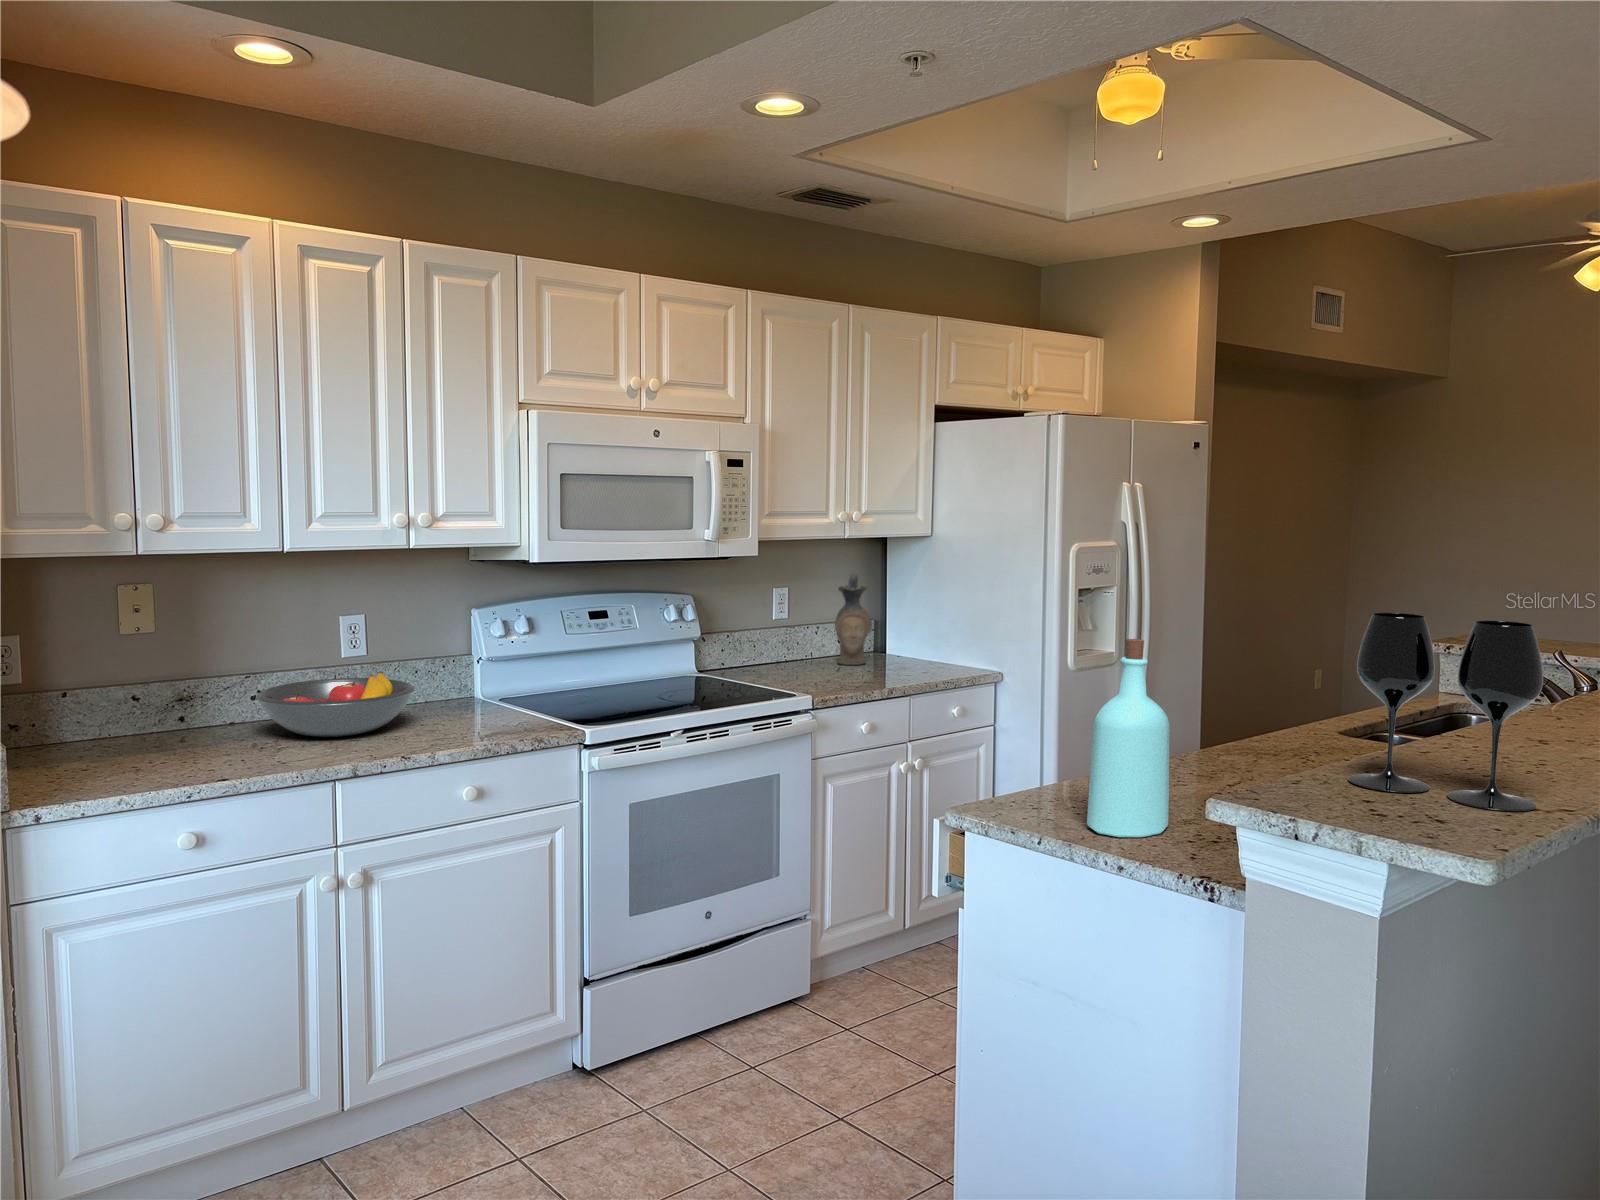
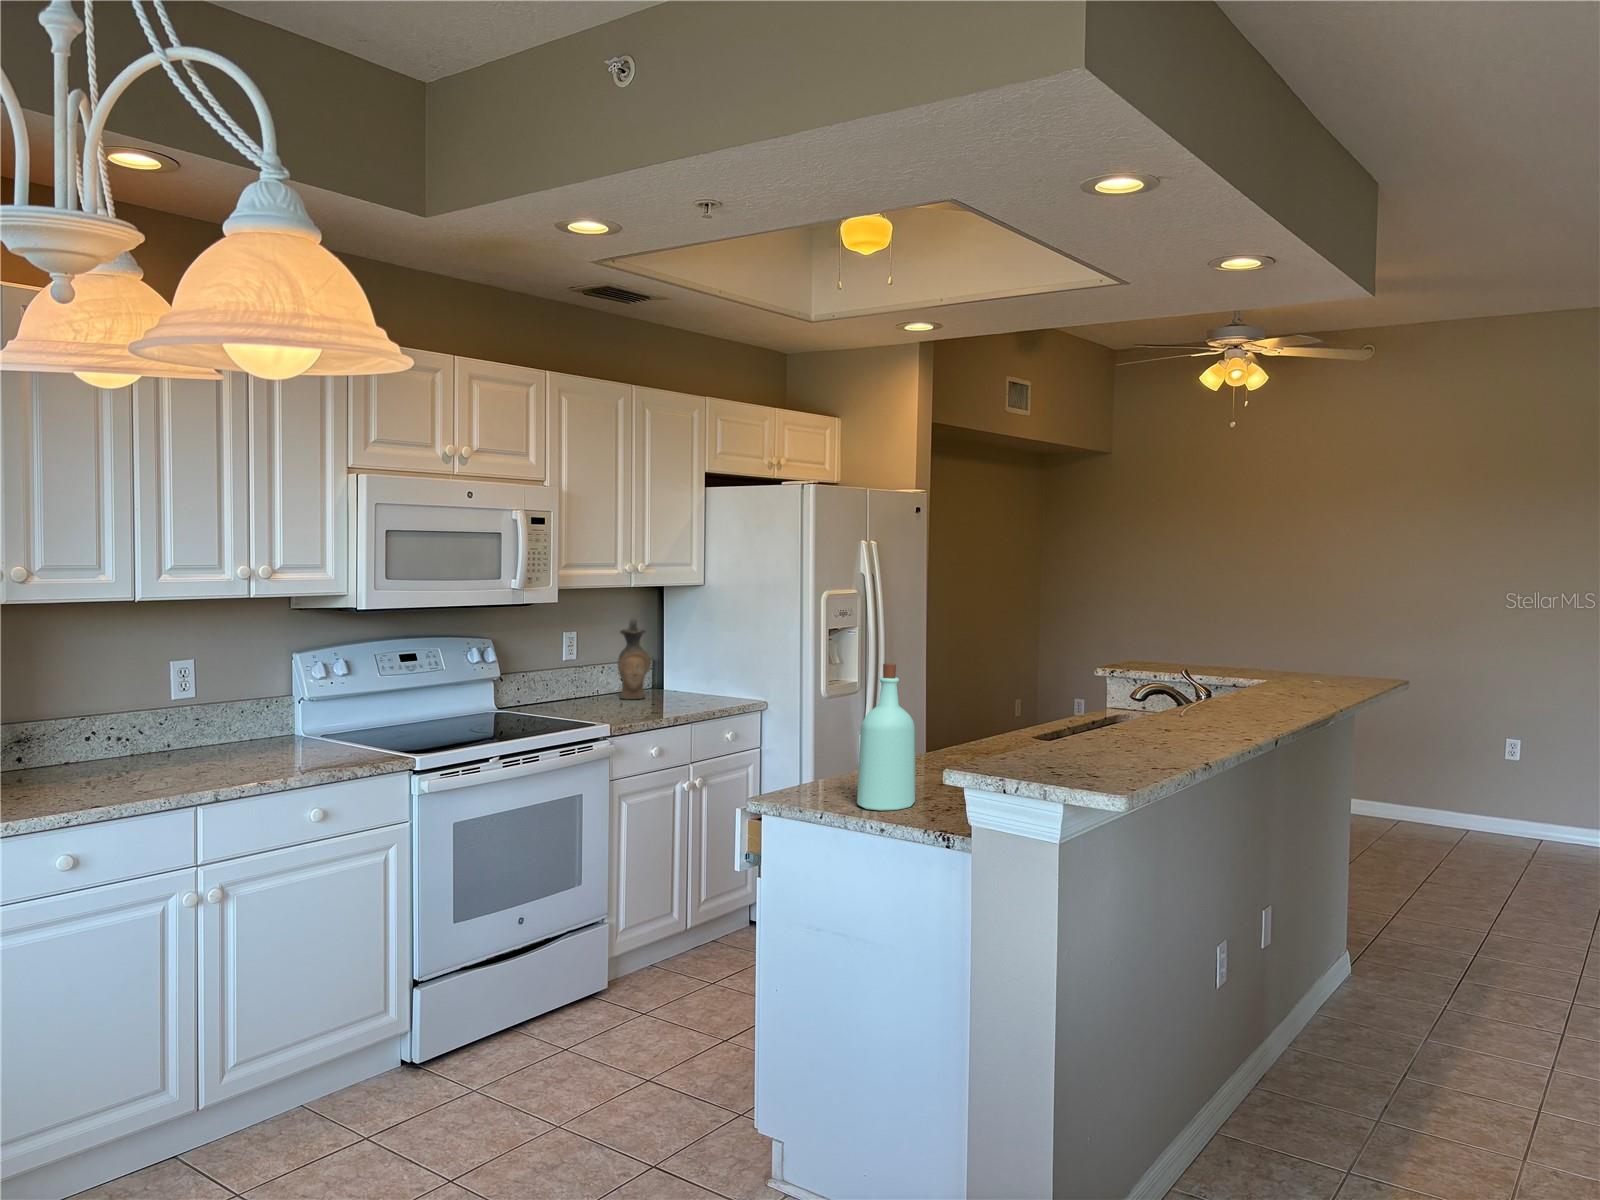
wine glass: present [1348,613,1543,811] -> none [1036,640,1153,769]
fruit bowl: present [256,671,414,737] -> none [103,711,255,770]

